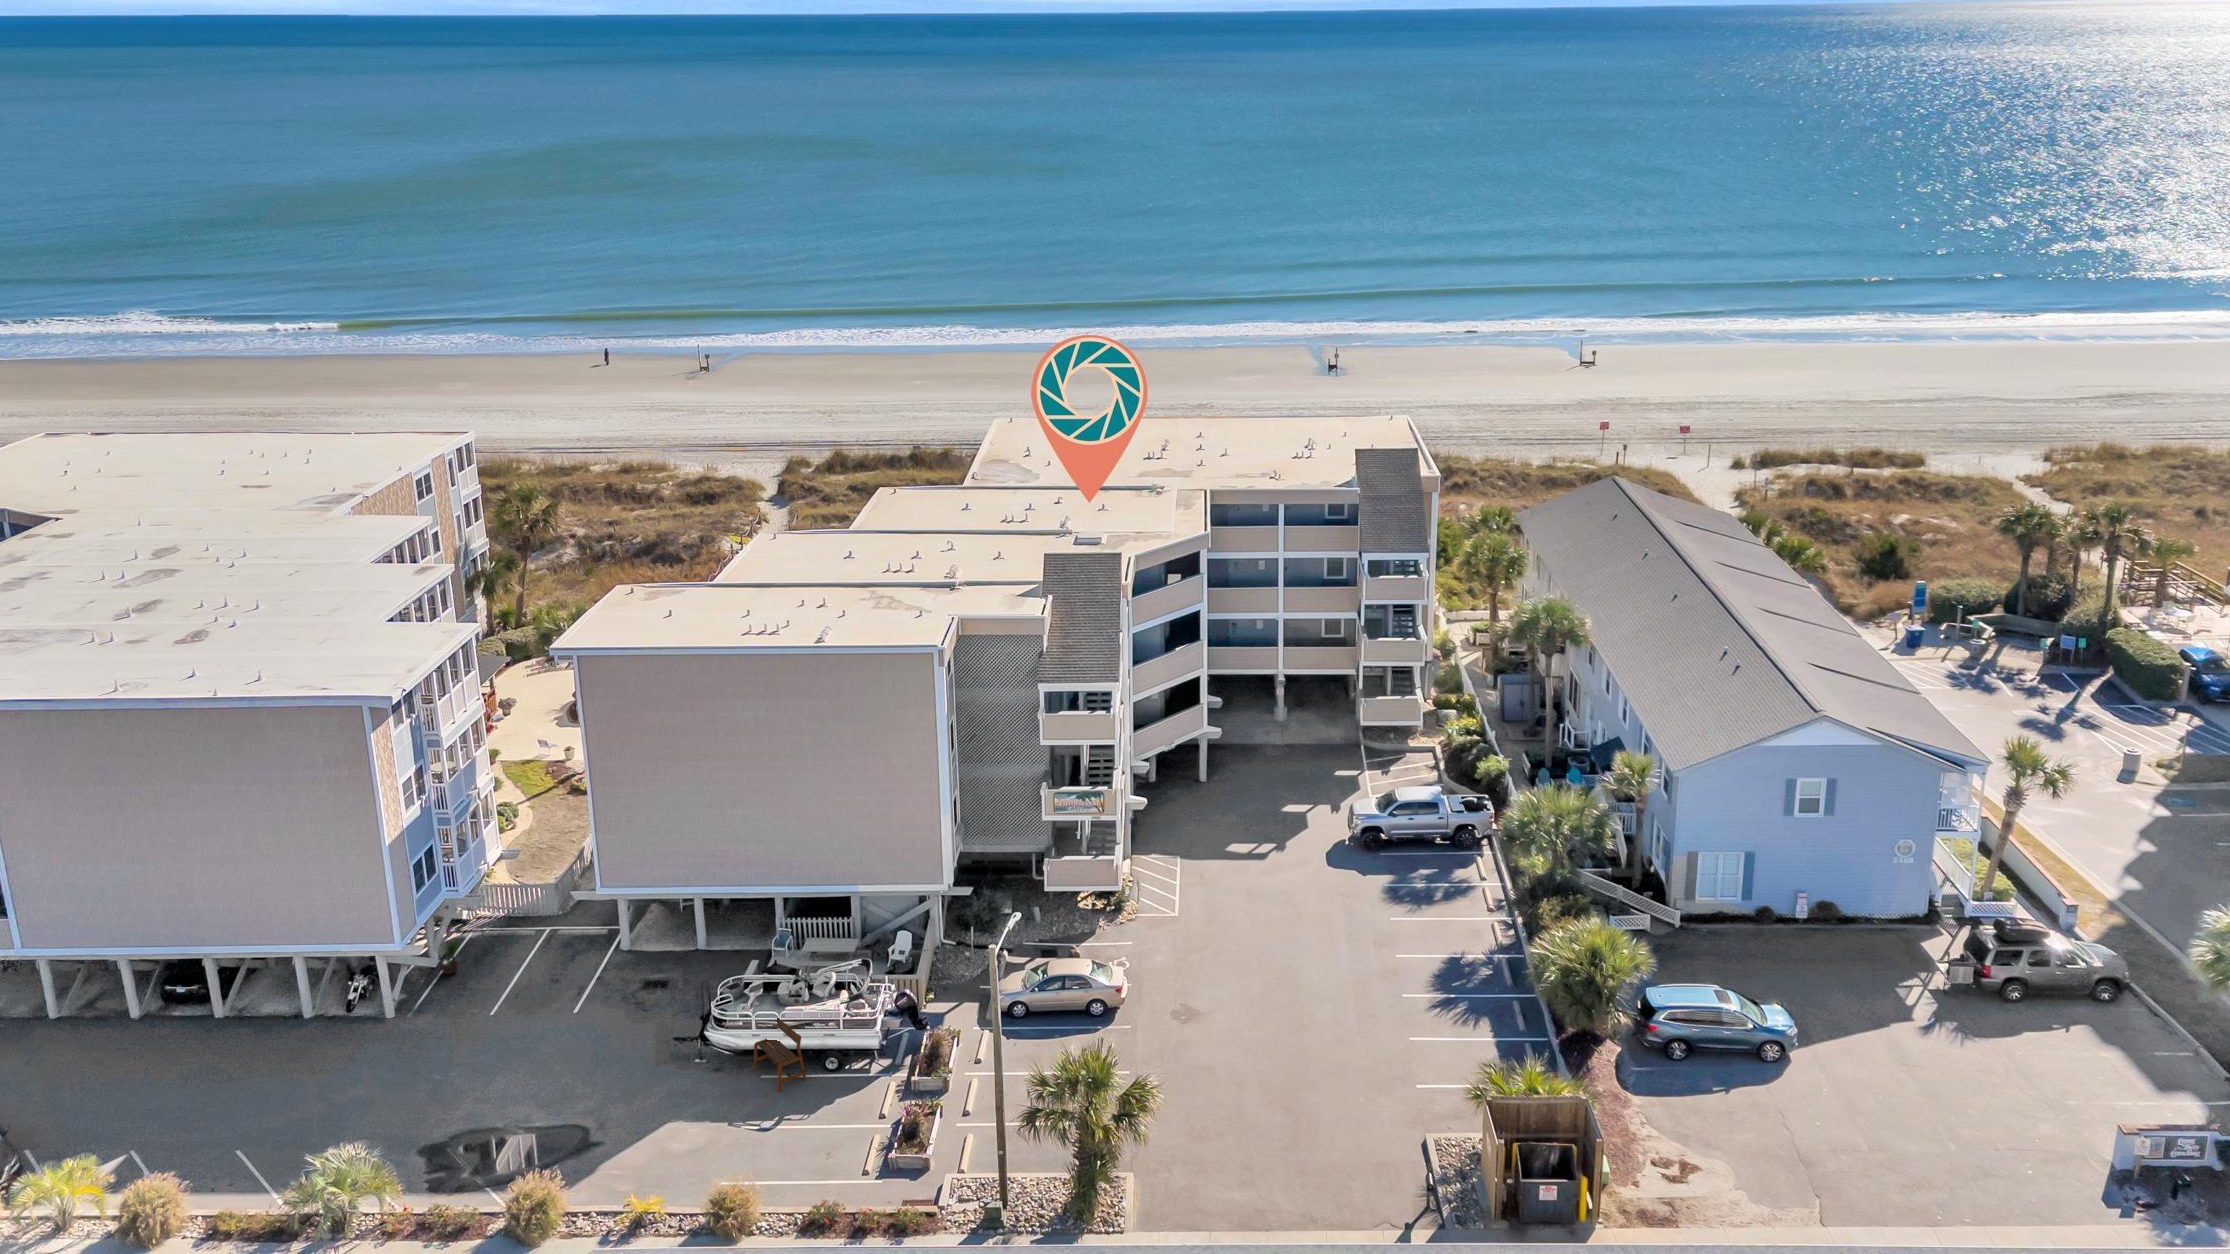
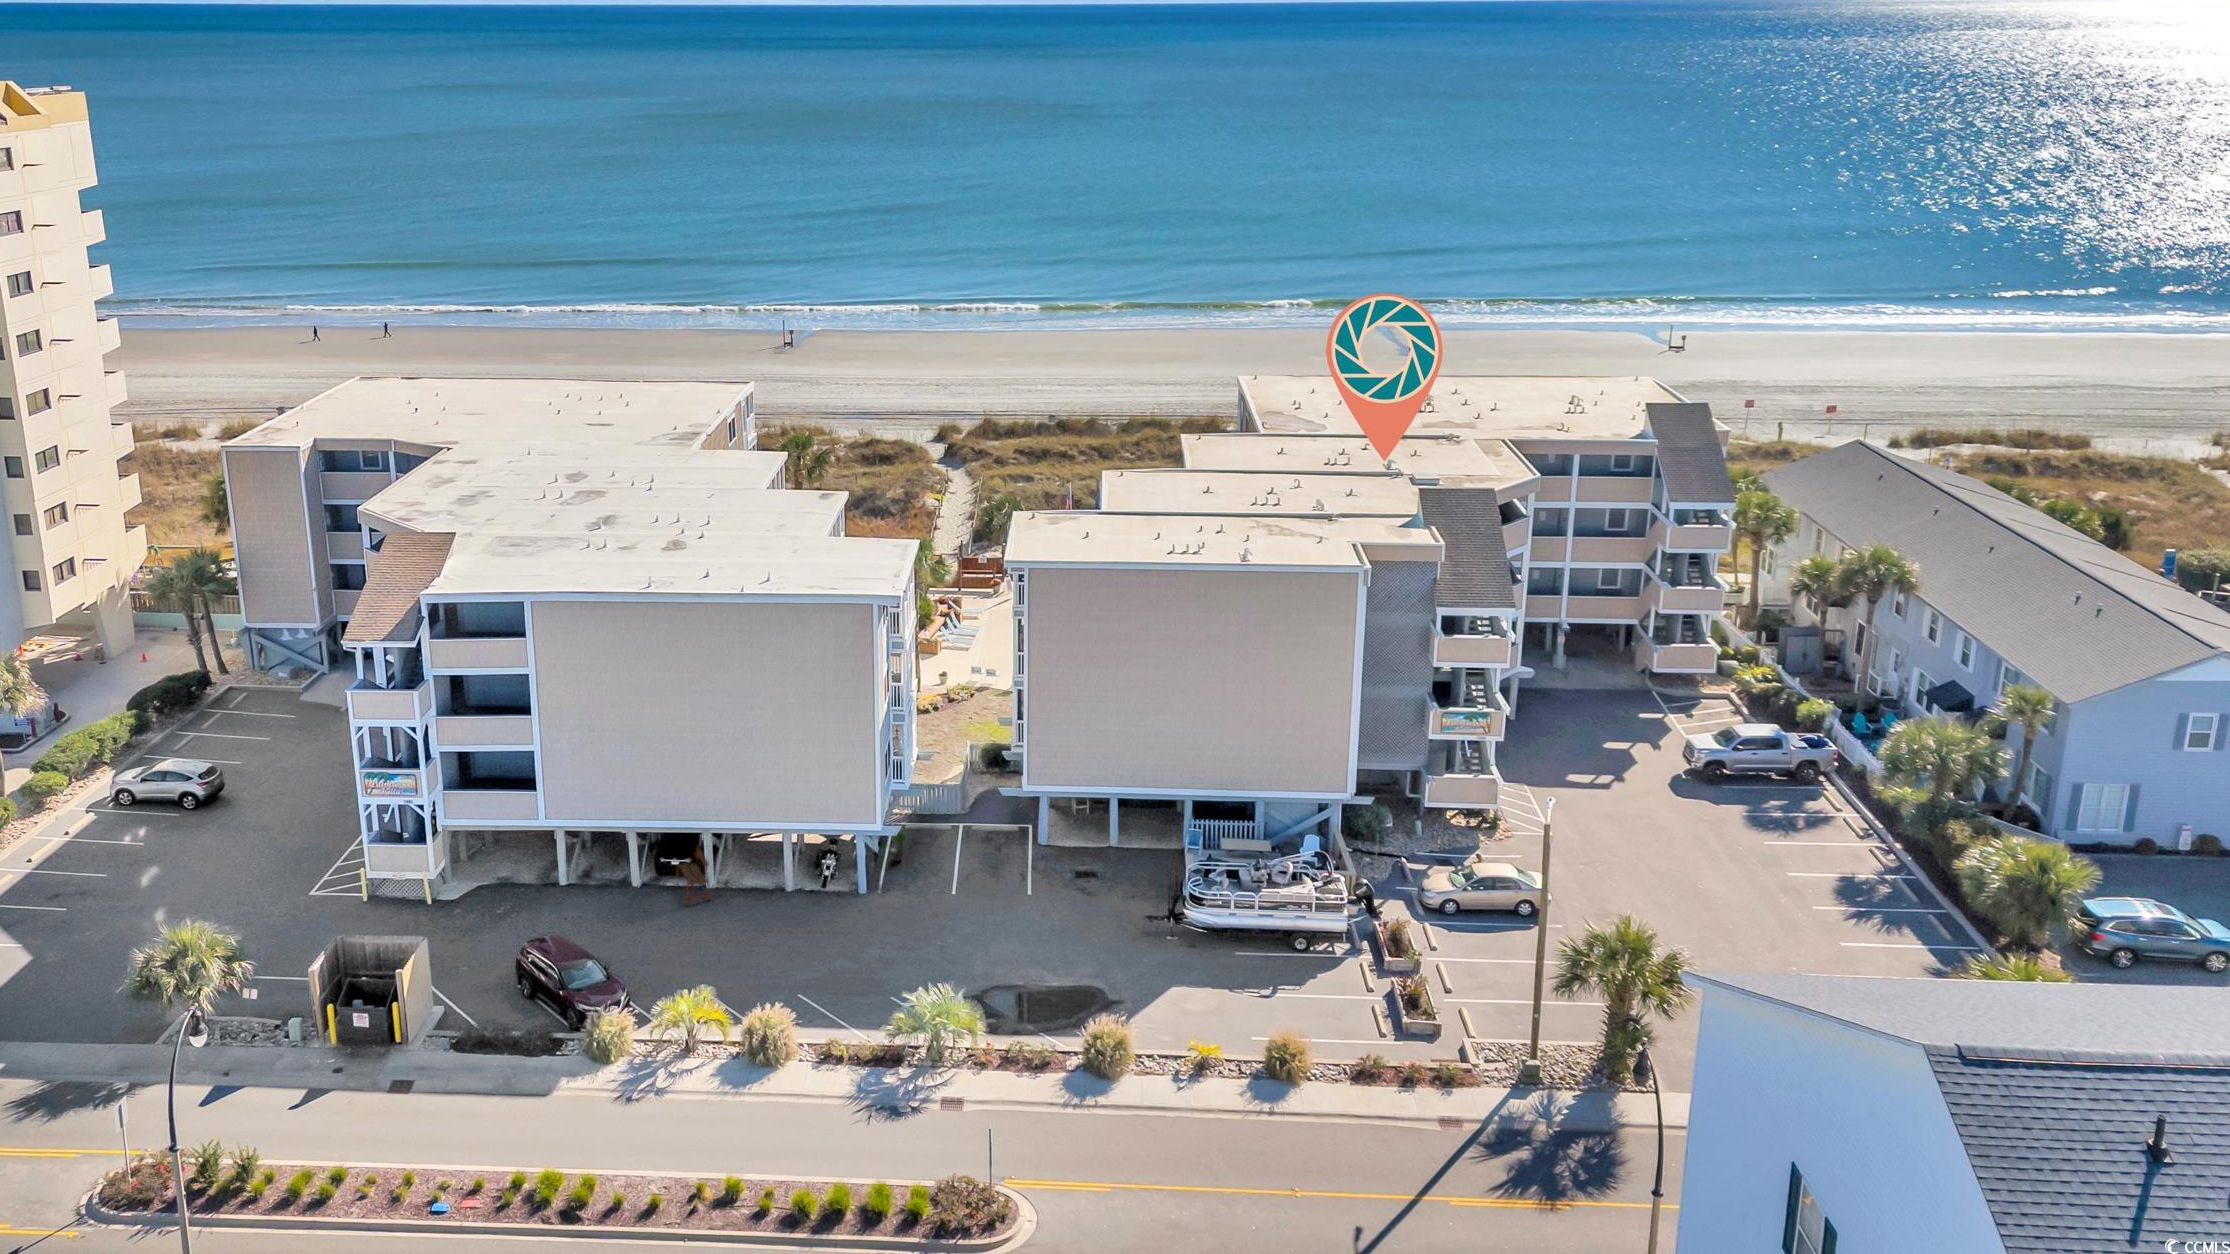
bench: present [754,1018,806,1092] -> present [676,847,712,904]

